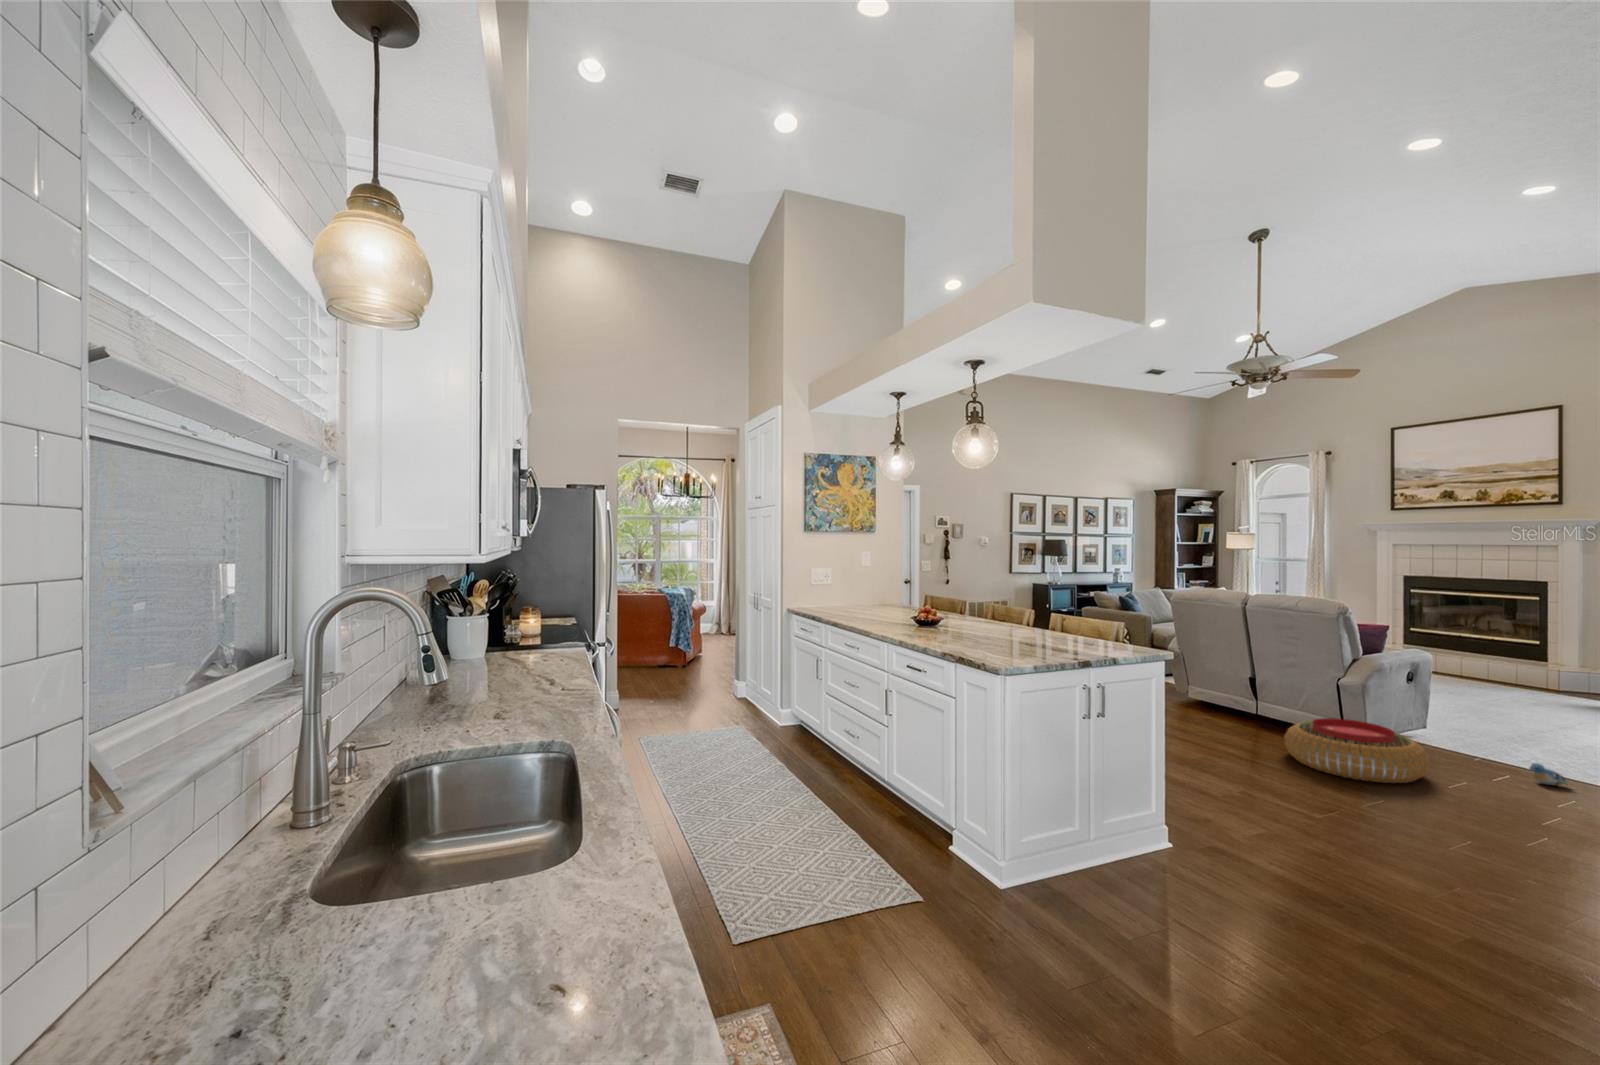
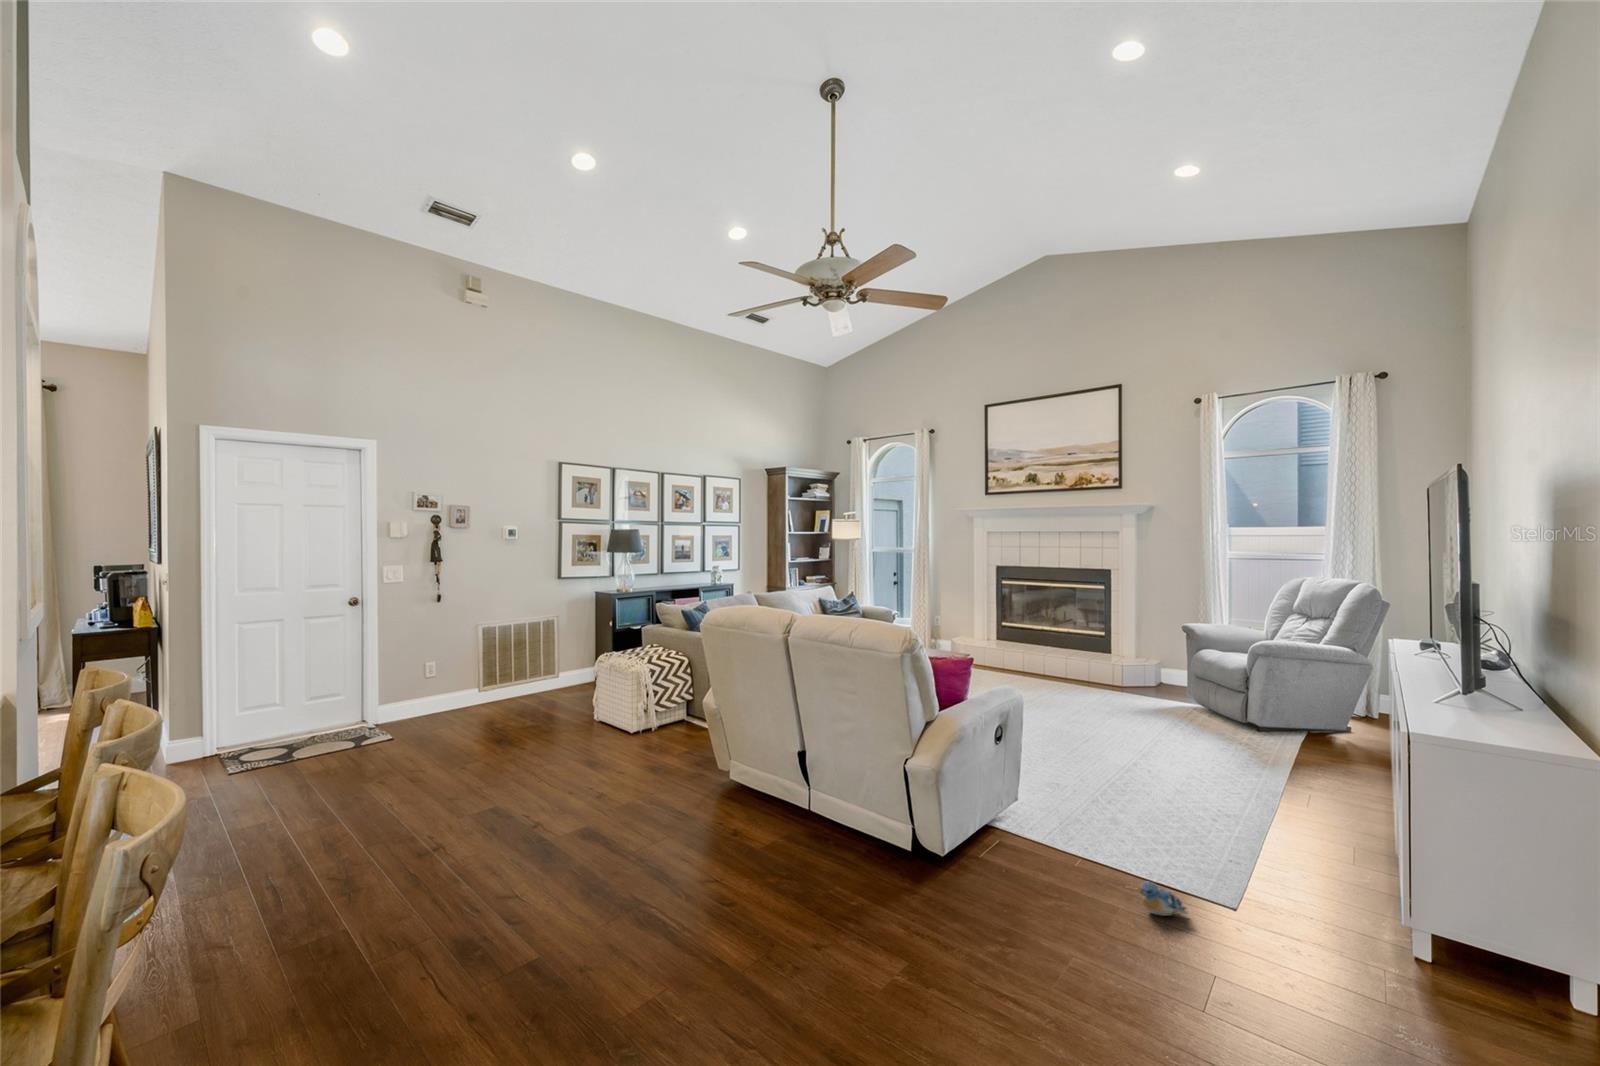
pouf: present [1284,718,1429,783] -> none [814,842,1021,1004]

